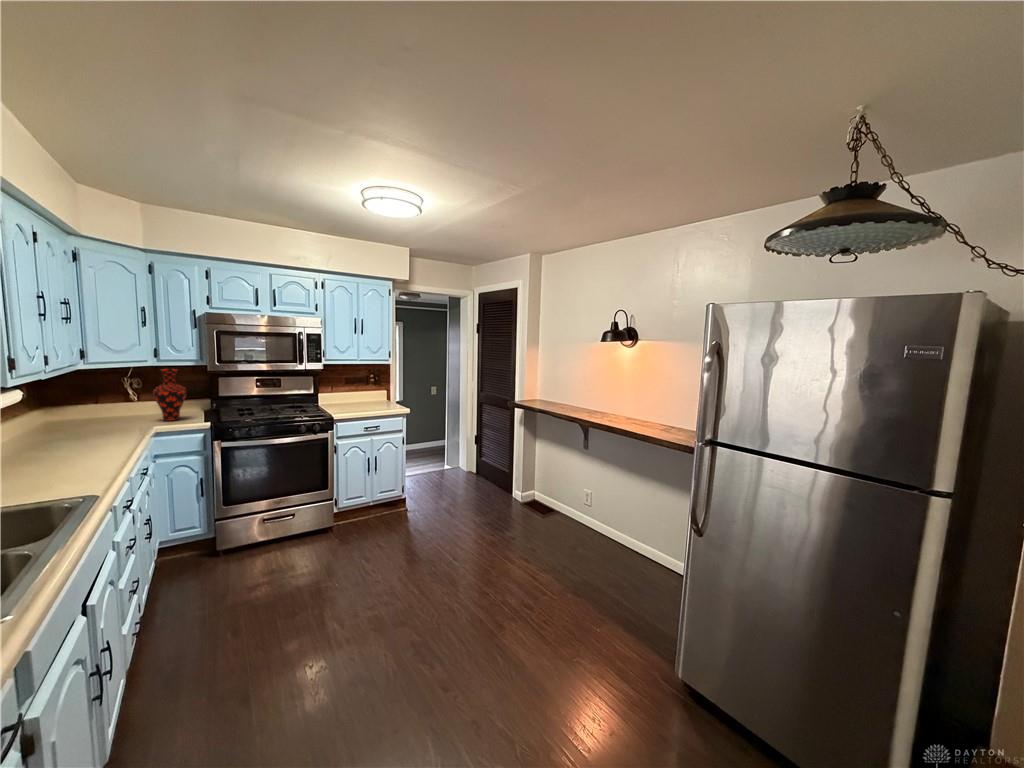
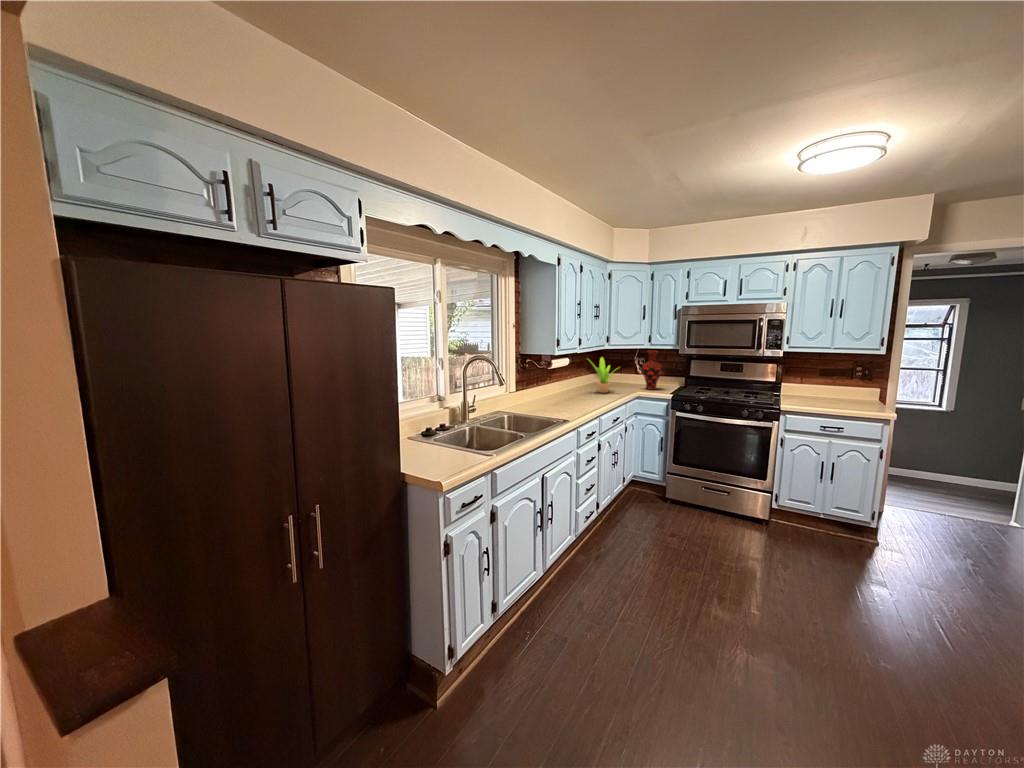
potted plant: none [58,383,129,439] -> present [588,357,613,393]

